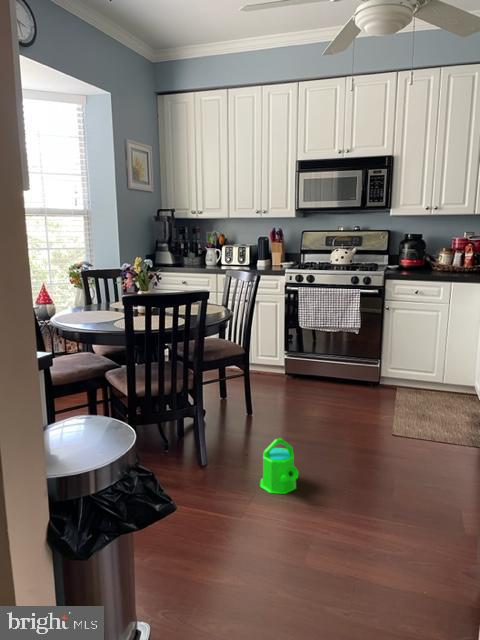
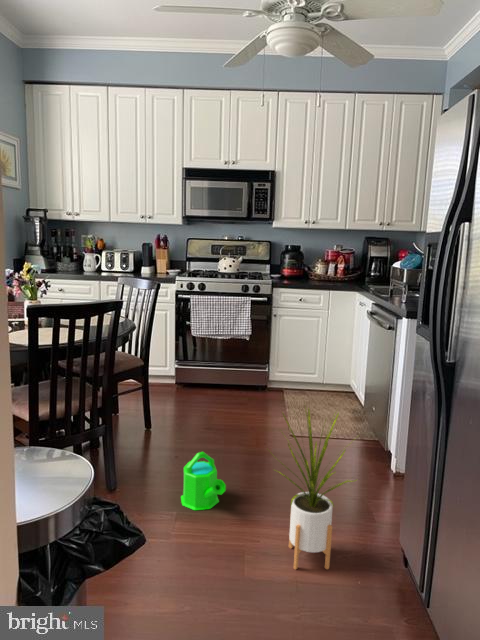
house plant: none [325,395,424,570] -> present [277,408,356,569]

